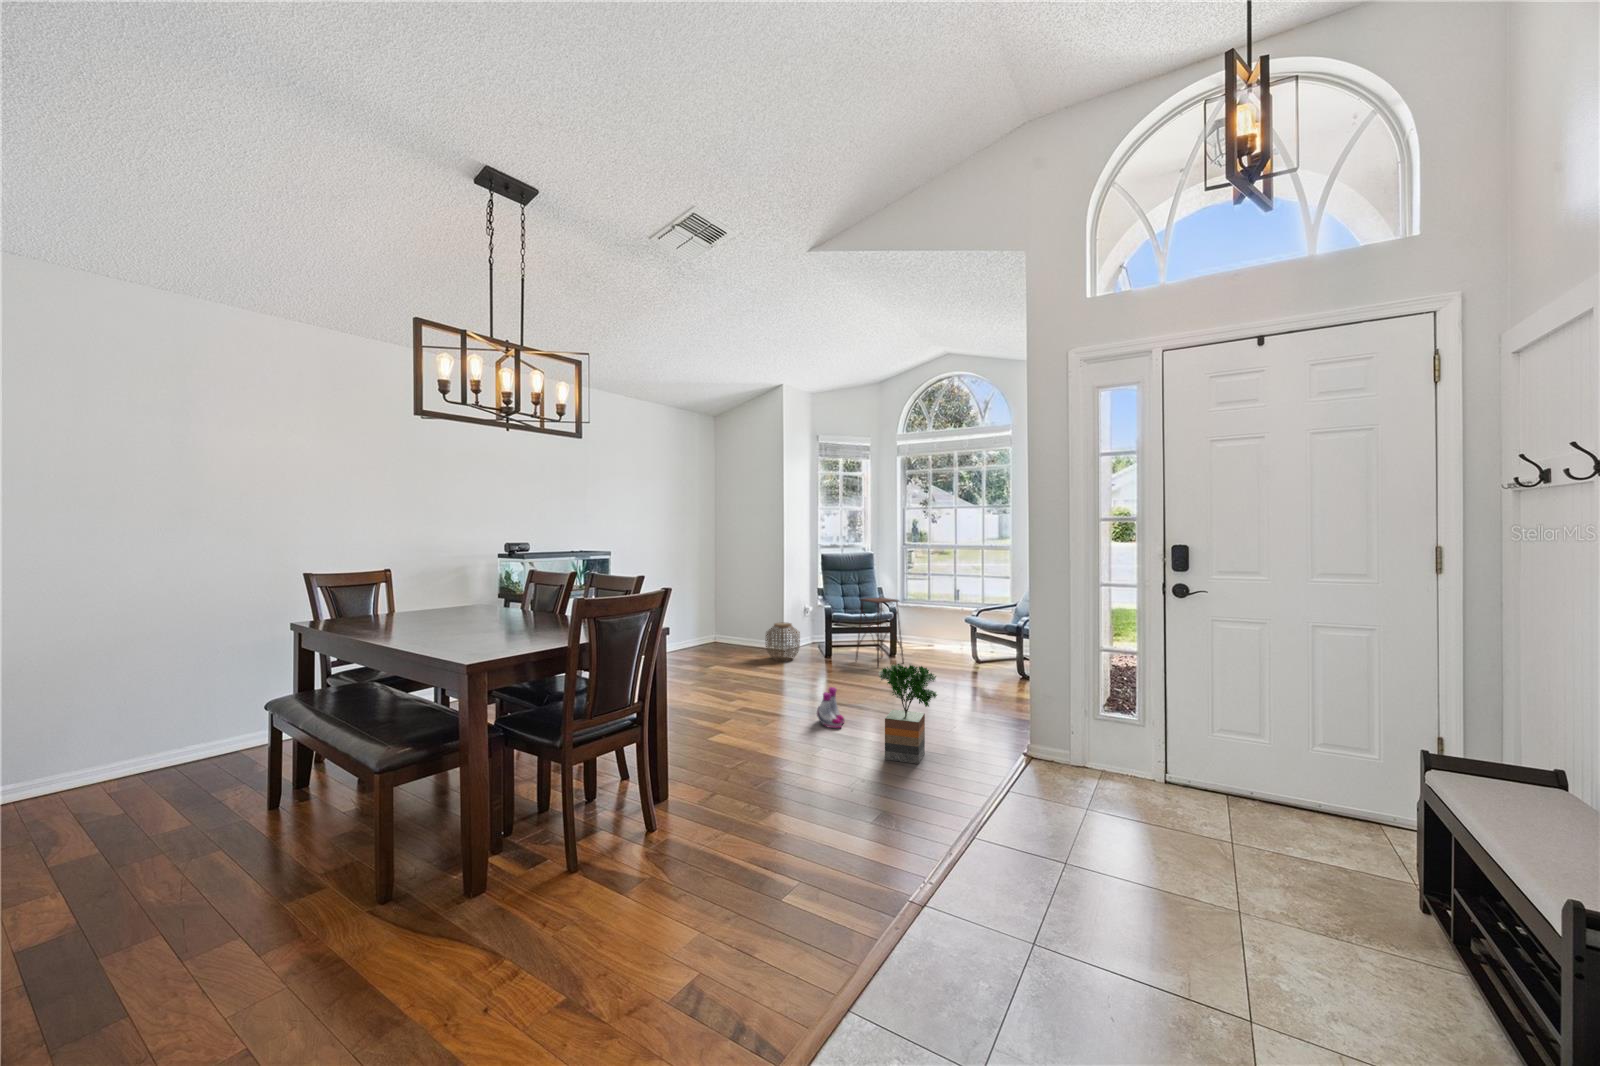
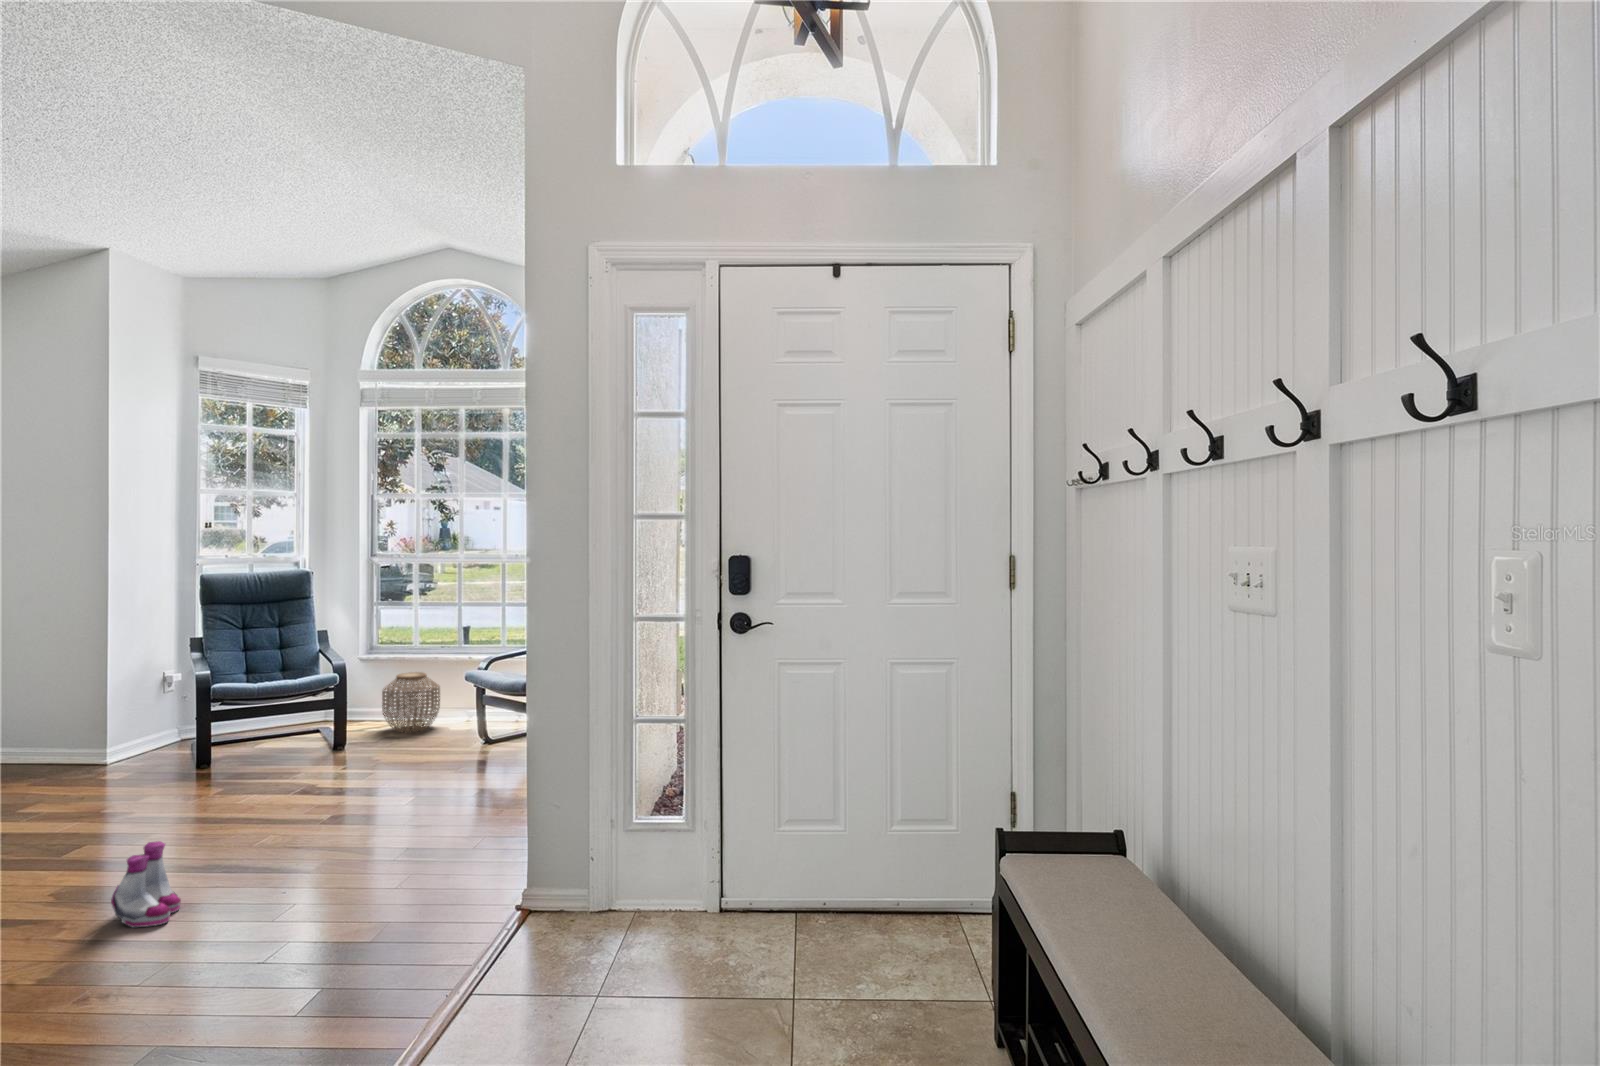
side table: present [856,598,904,666] -> none [260,649,357,775]
woven basket: present [766,623,800,661] -> present [382,672,440,732]
potted tree: present [879,664,938,764] -> none [231,781,361,978]

